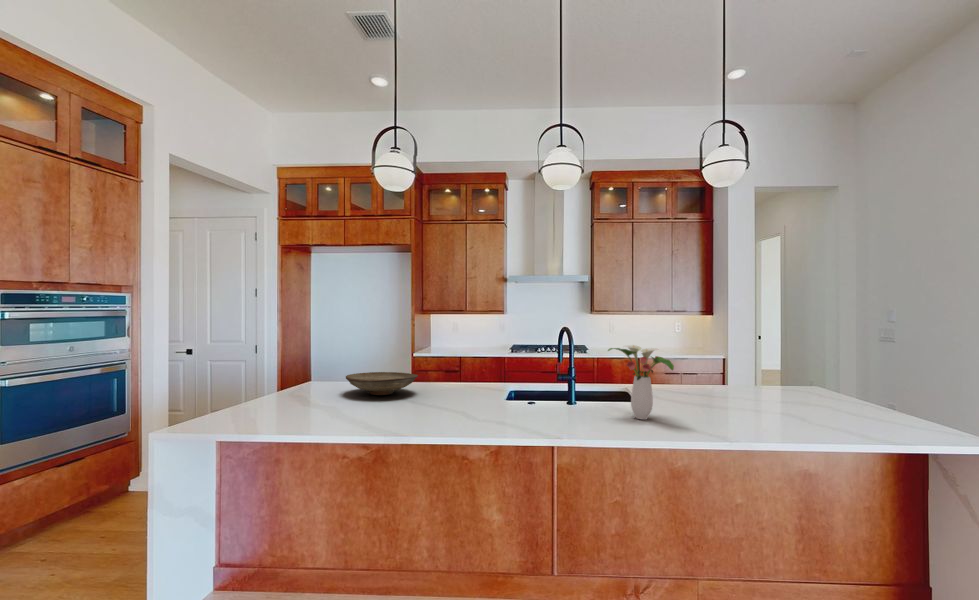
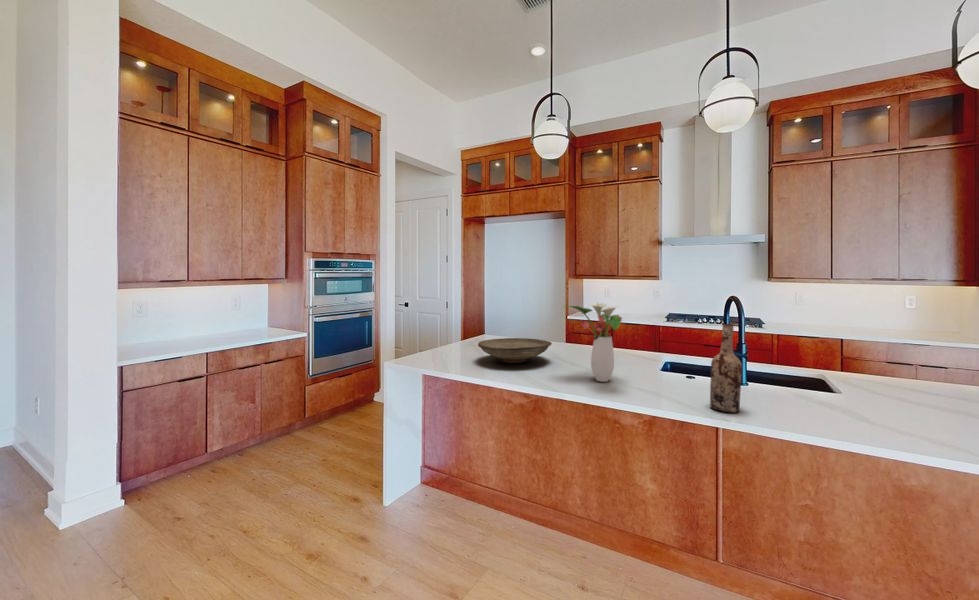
flower arrangement: present [608,345,674,419] -> present [566,303,622,382]
wine bottle: none [550,353,571,419] -> present [710,324,742,412]

